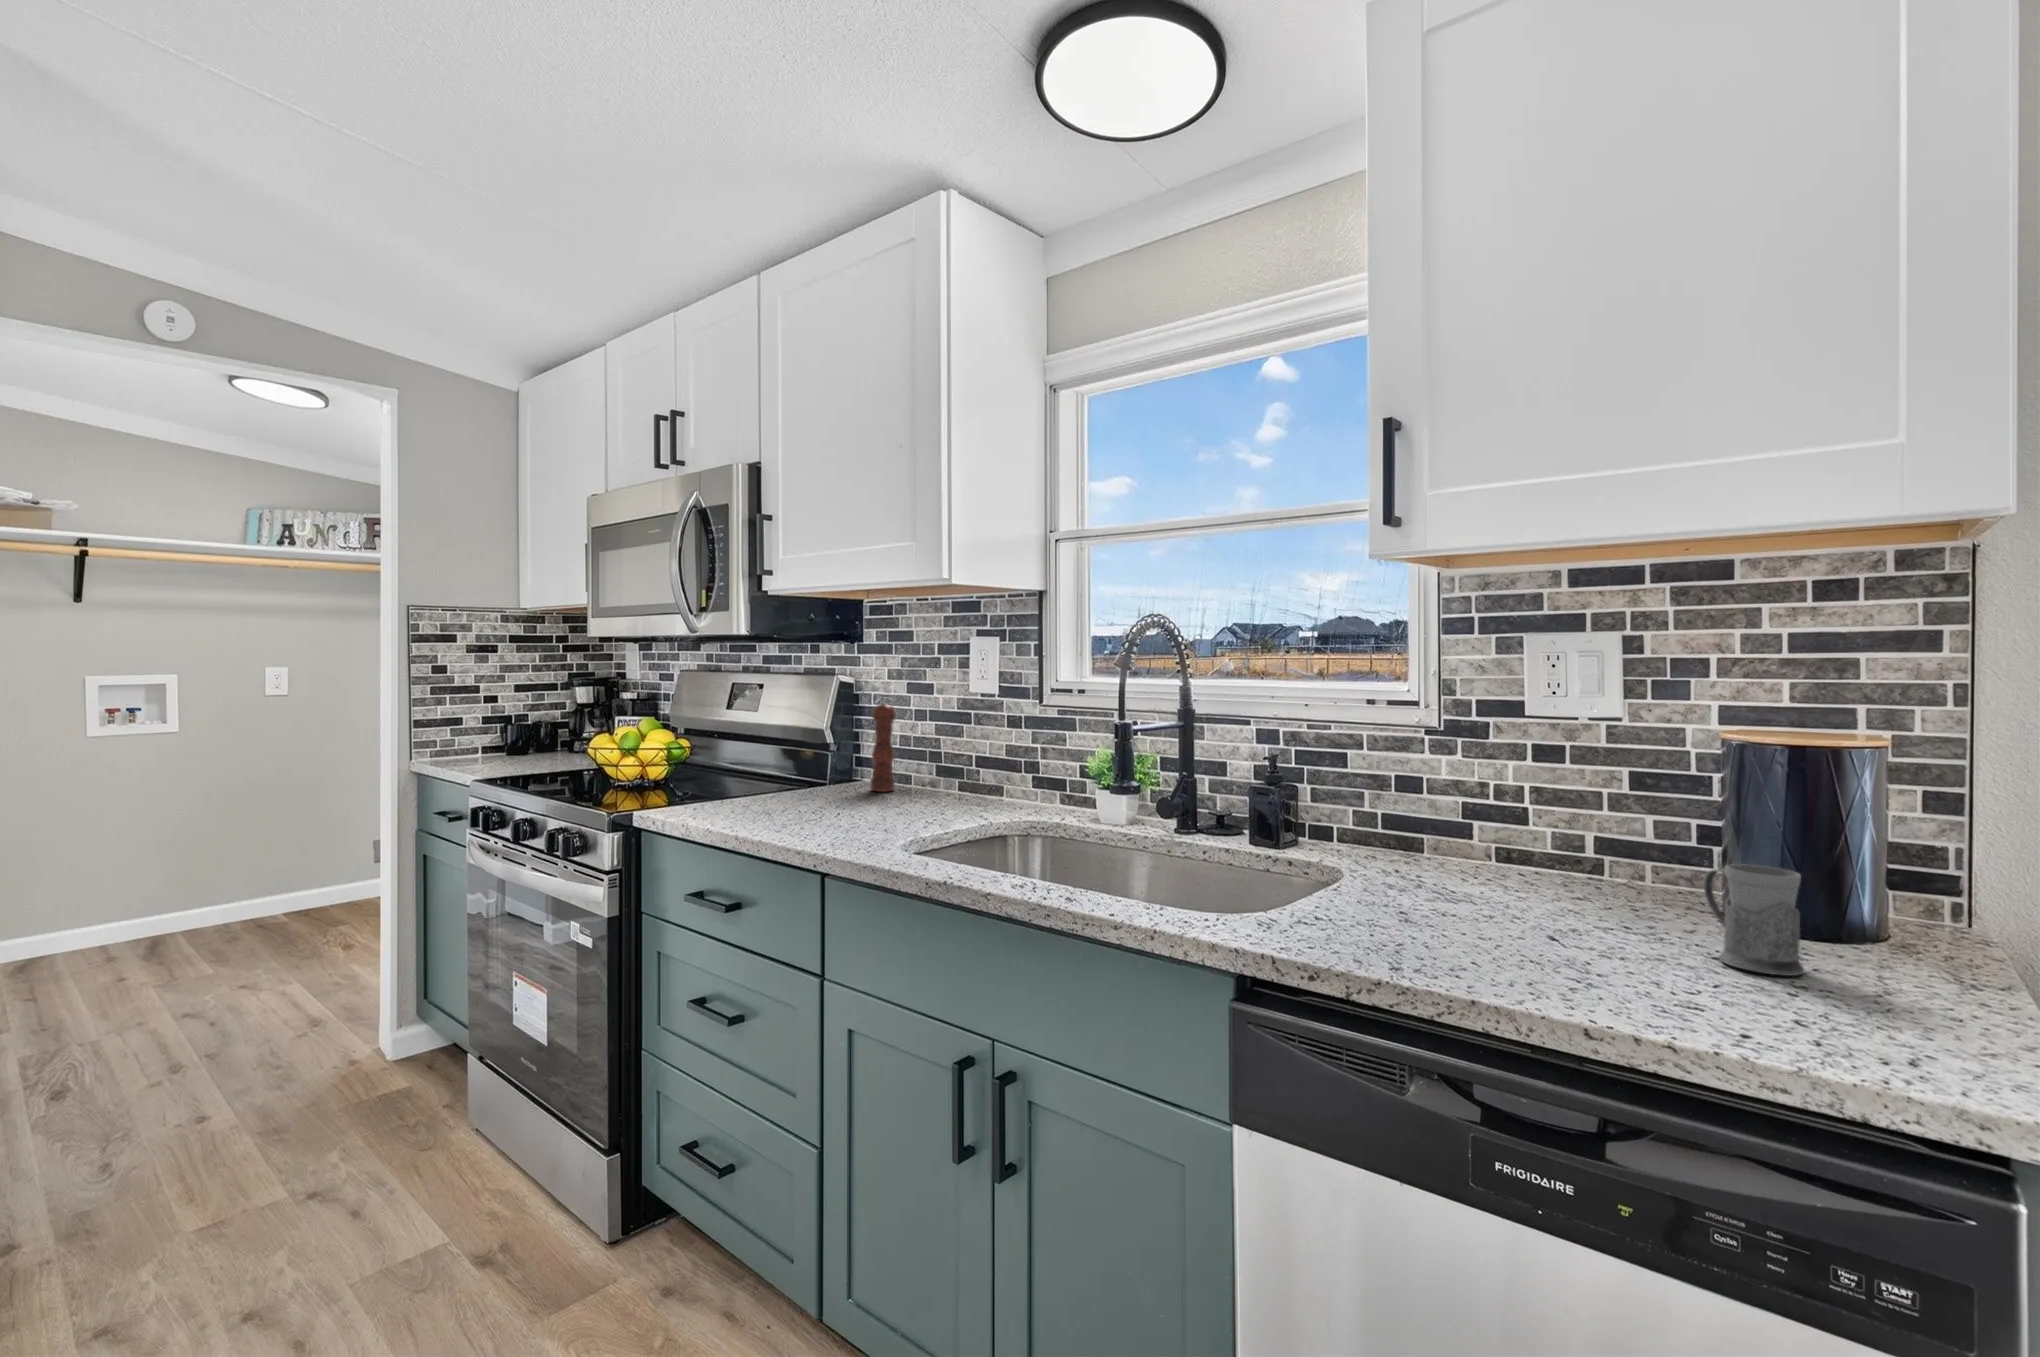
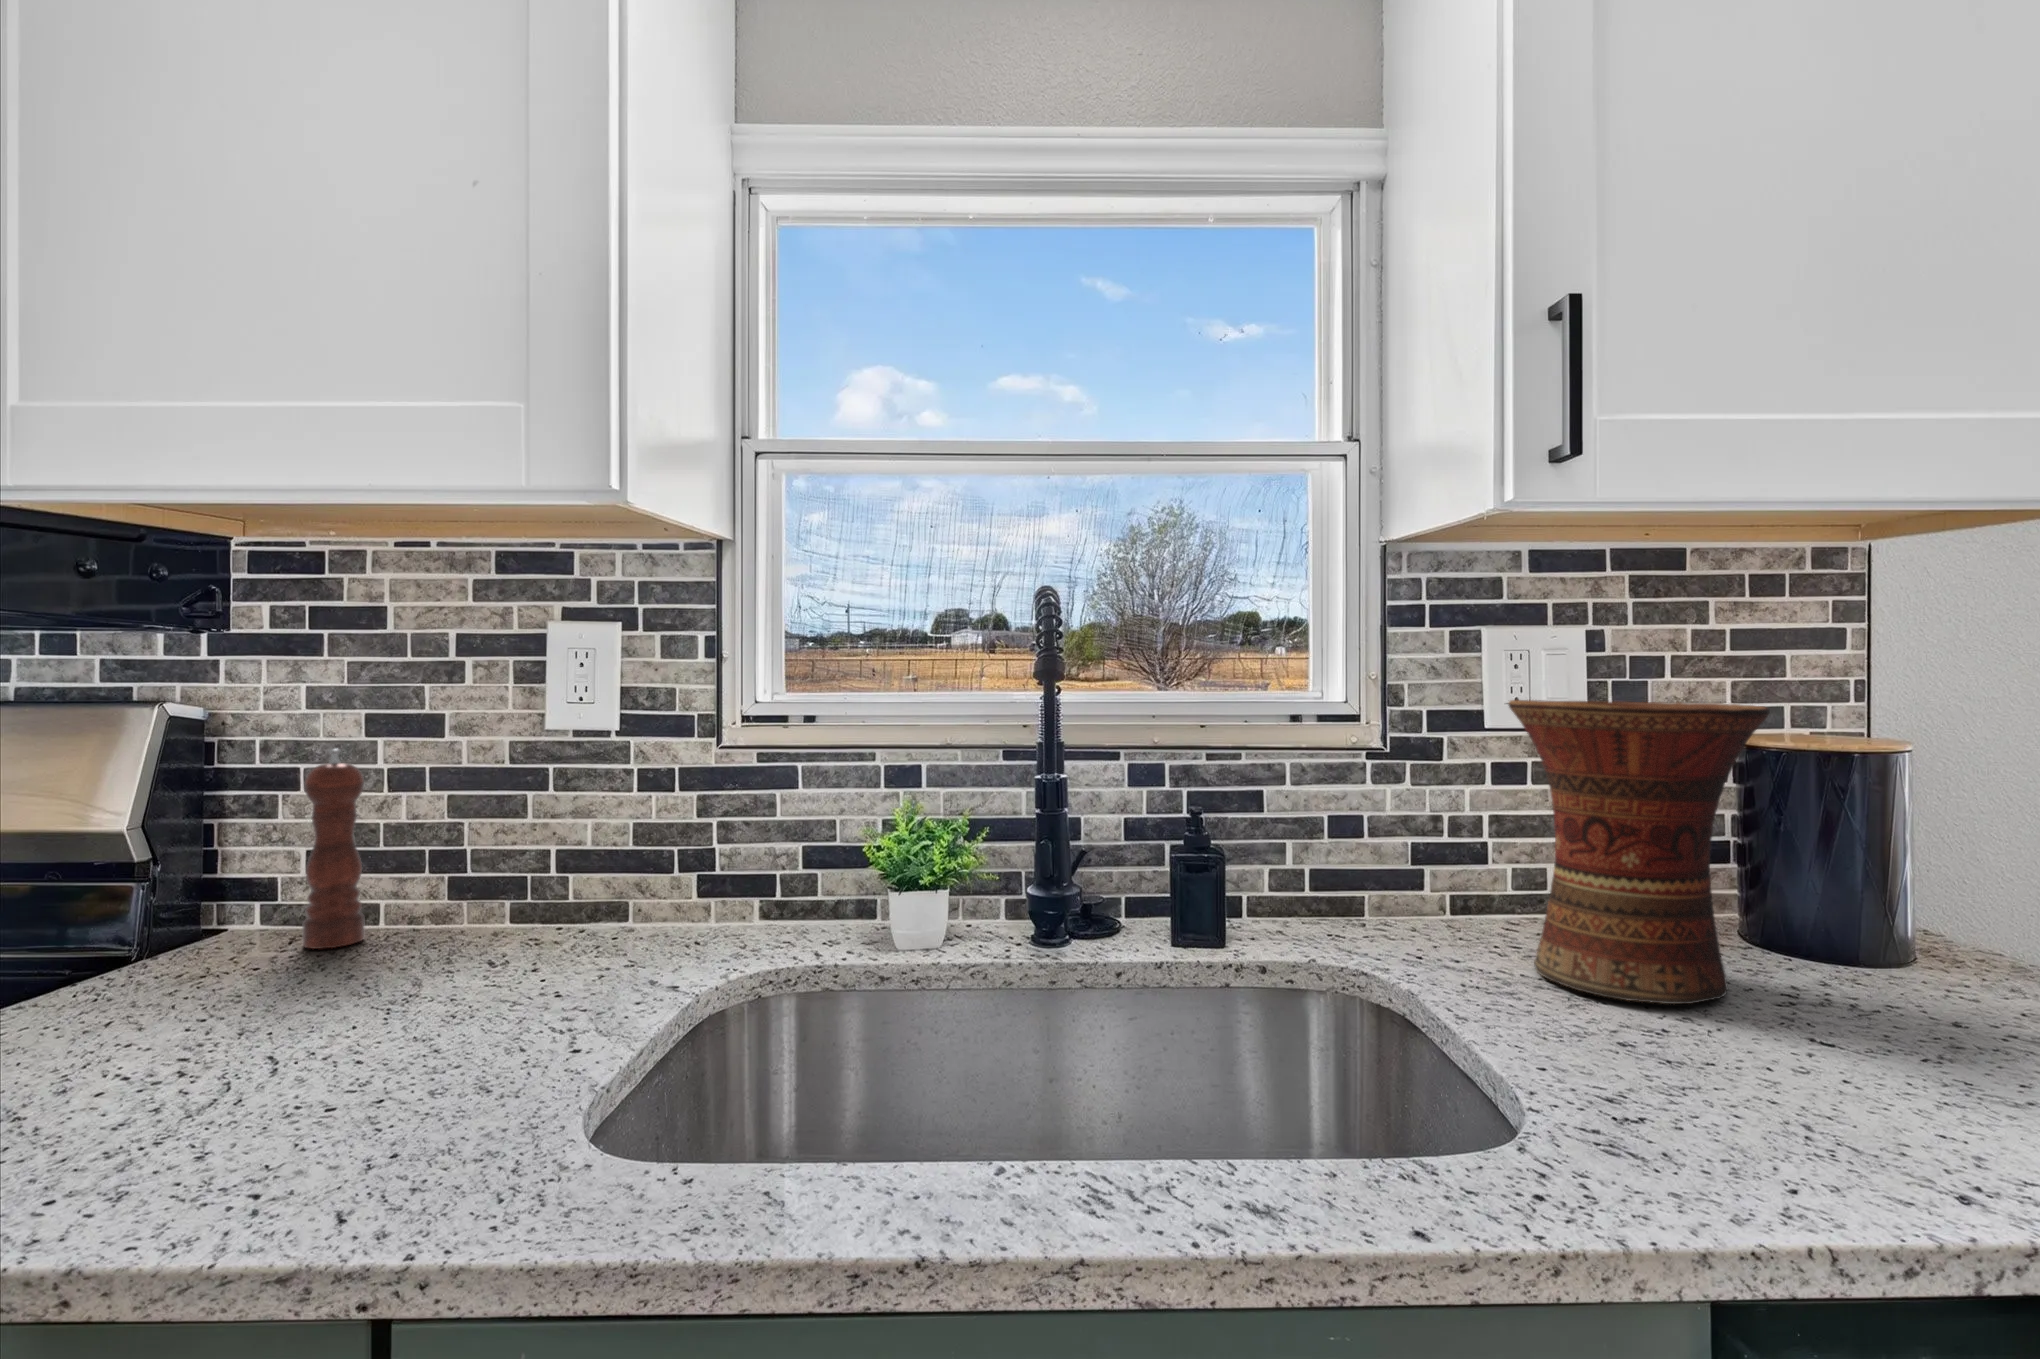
vase: none [1425,685,1623,917] -> present [1509,700,1770,1004]
mug: present [1704,864,1804,976] -> none [1870,899,2030,1029]

